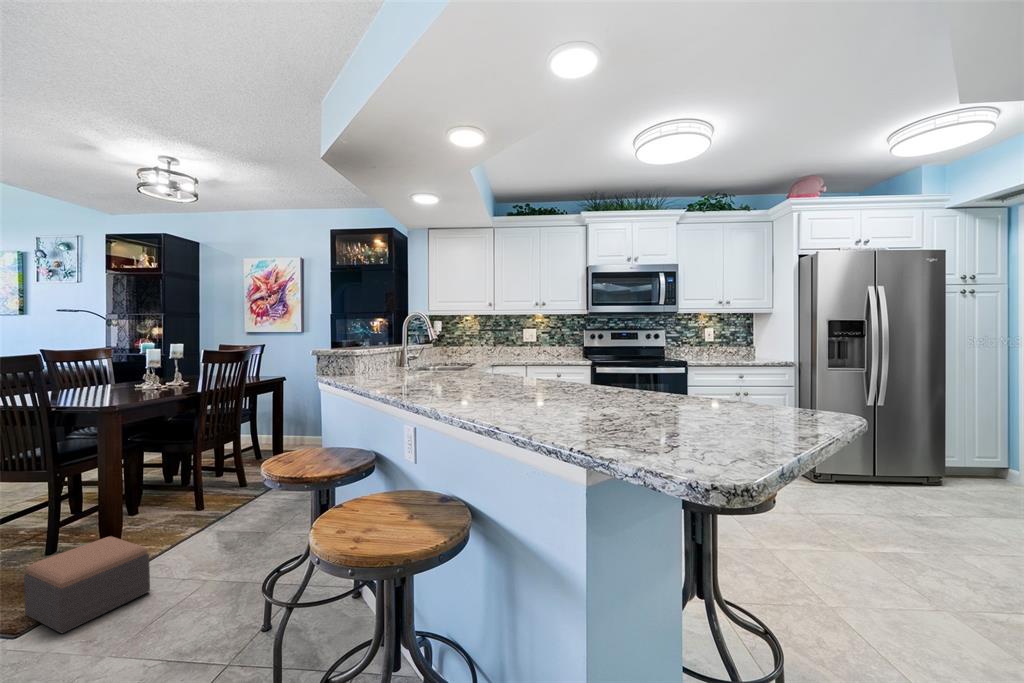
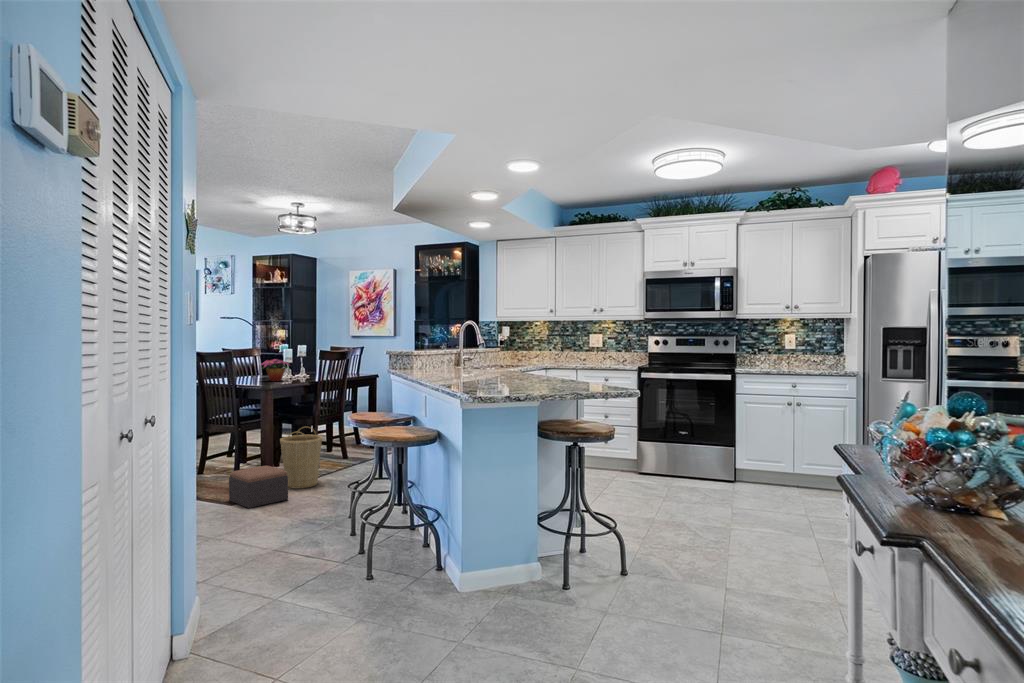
flower arrangement: none [103,362,163,394] -> present [263,359,288,381]
basket: none [137,459,212,558] -> present [280,427,322,489]

